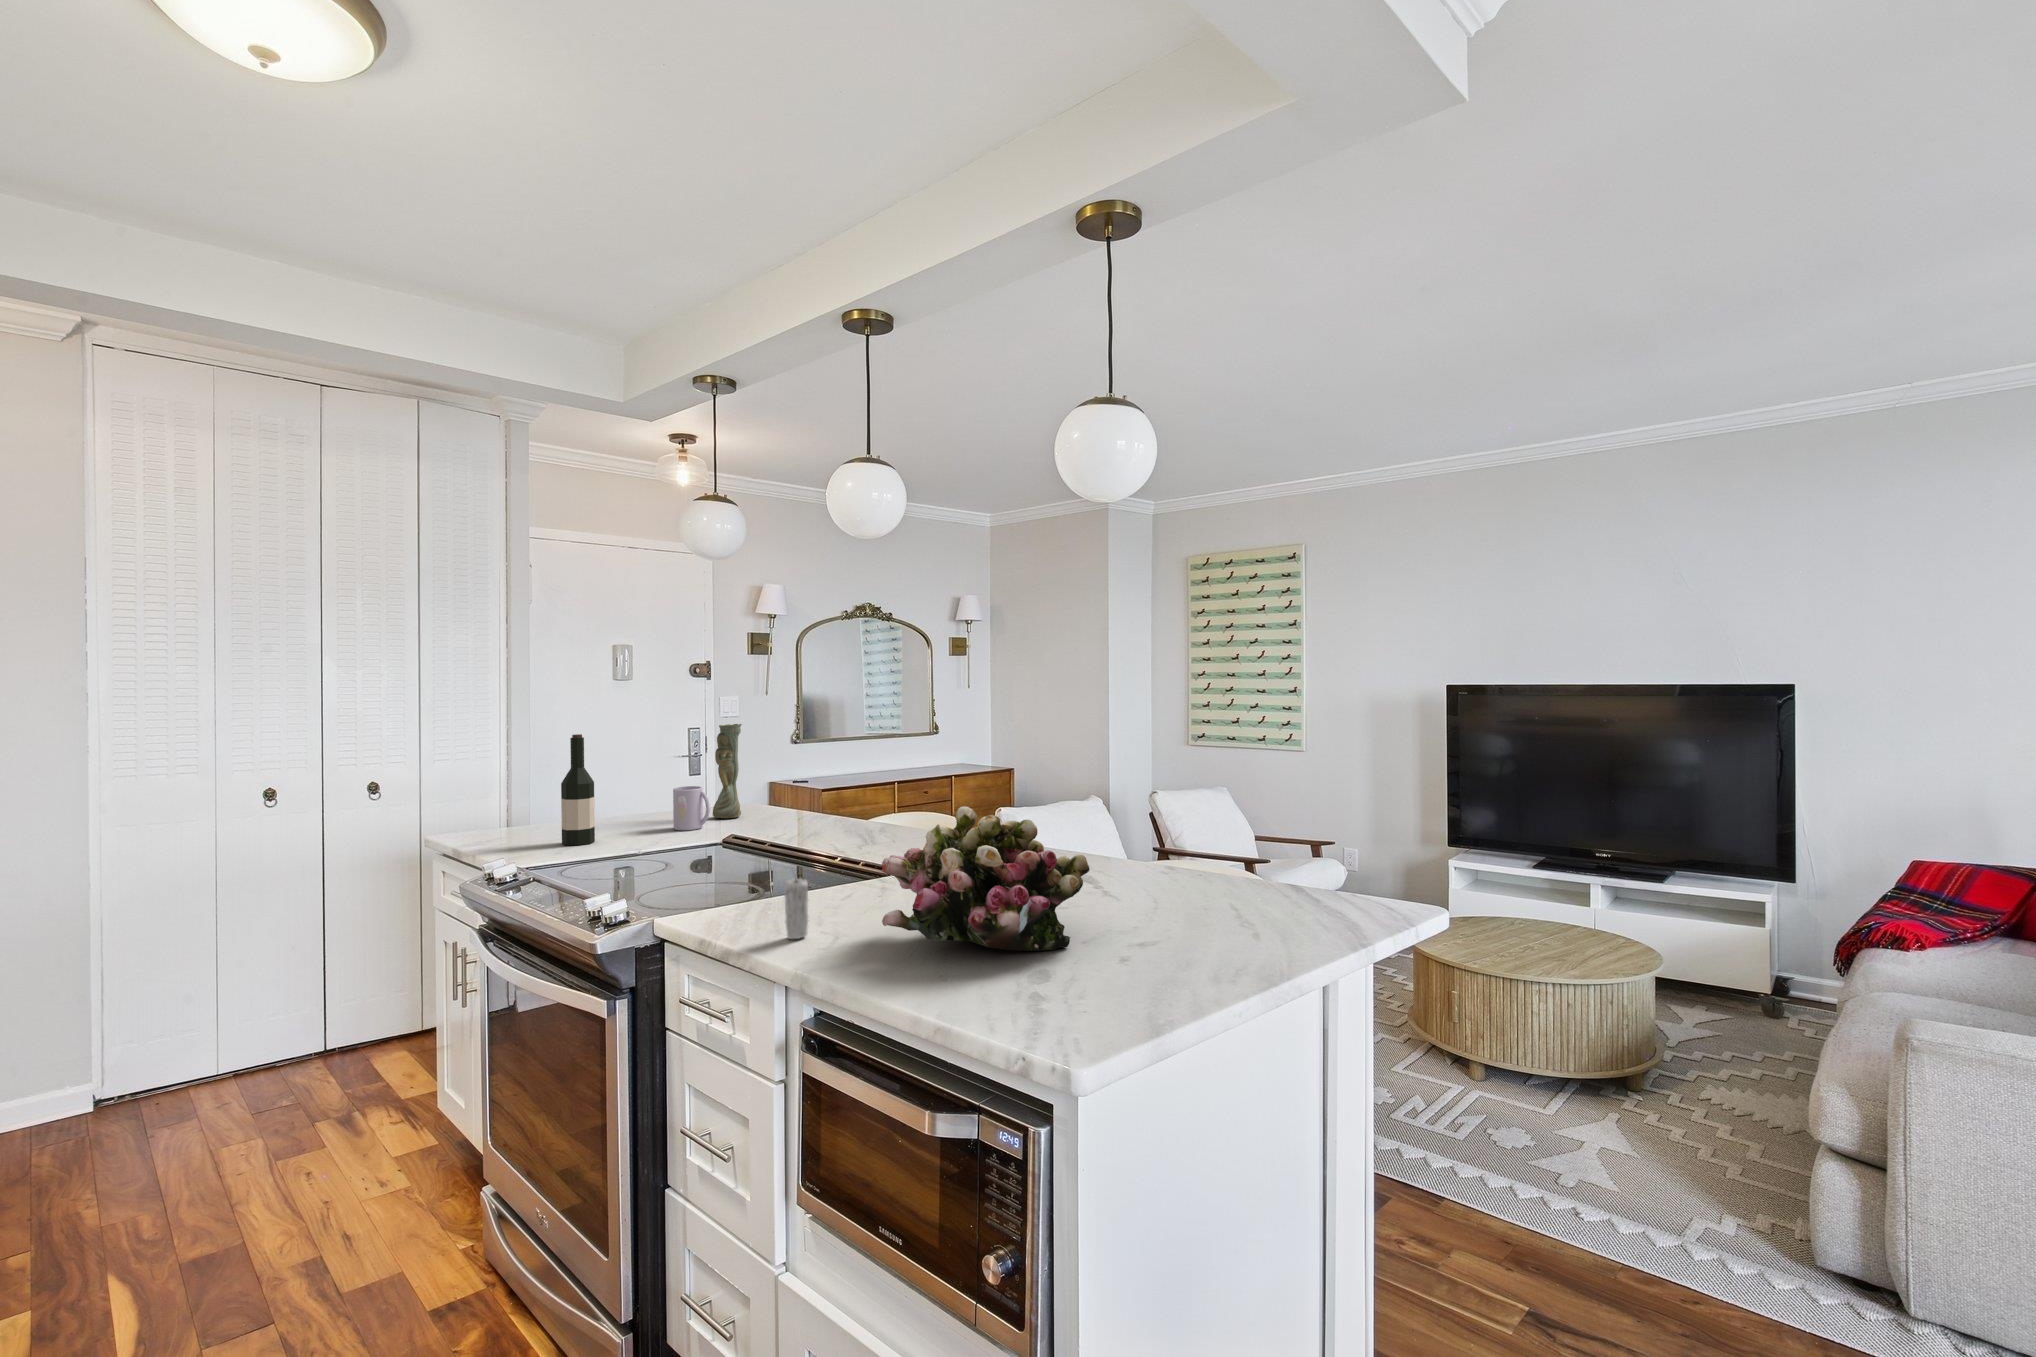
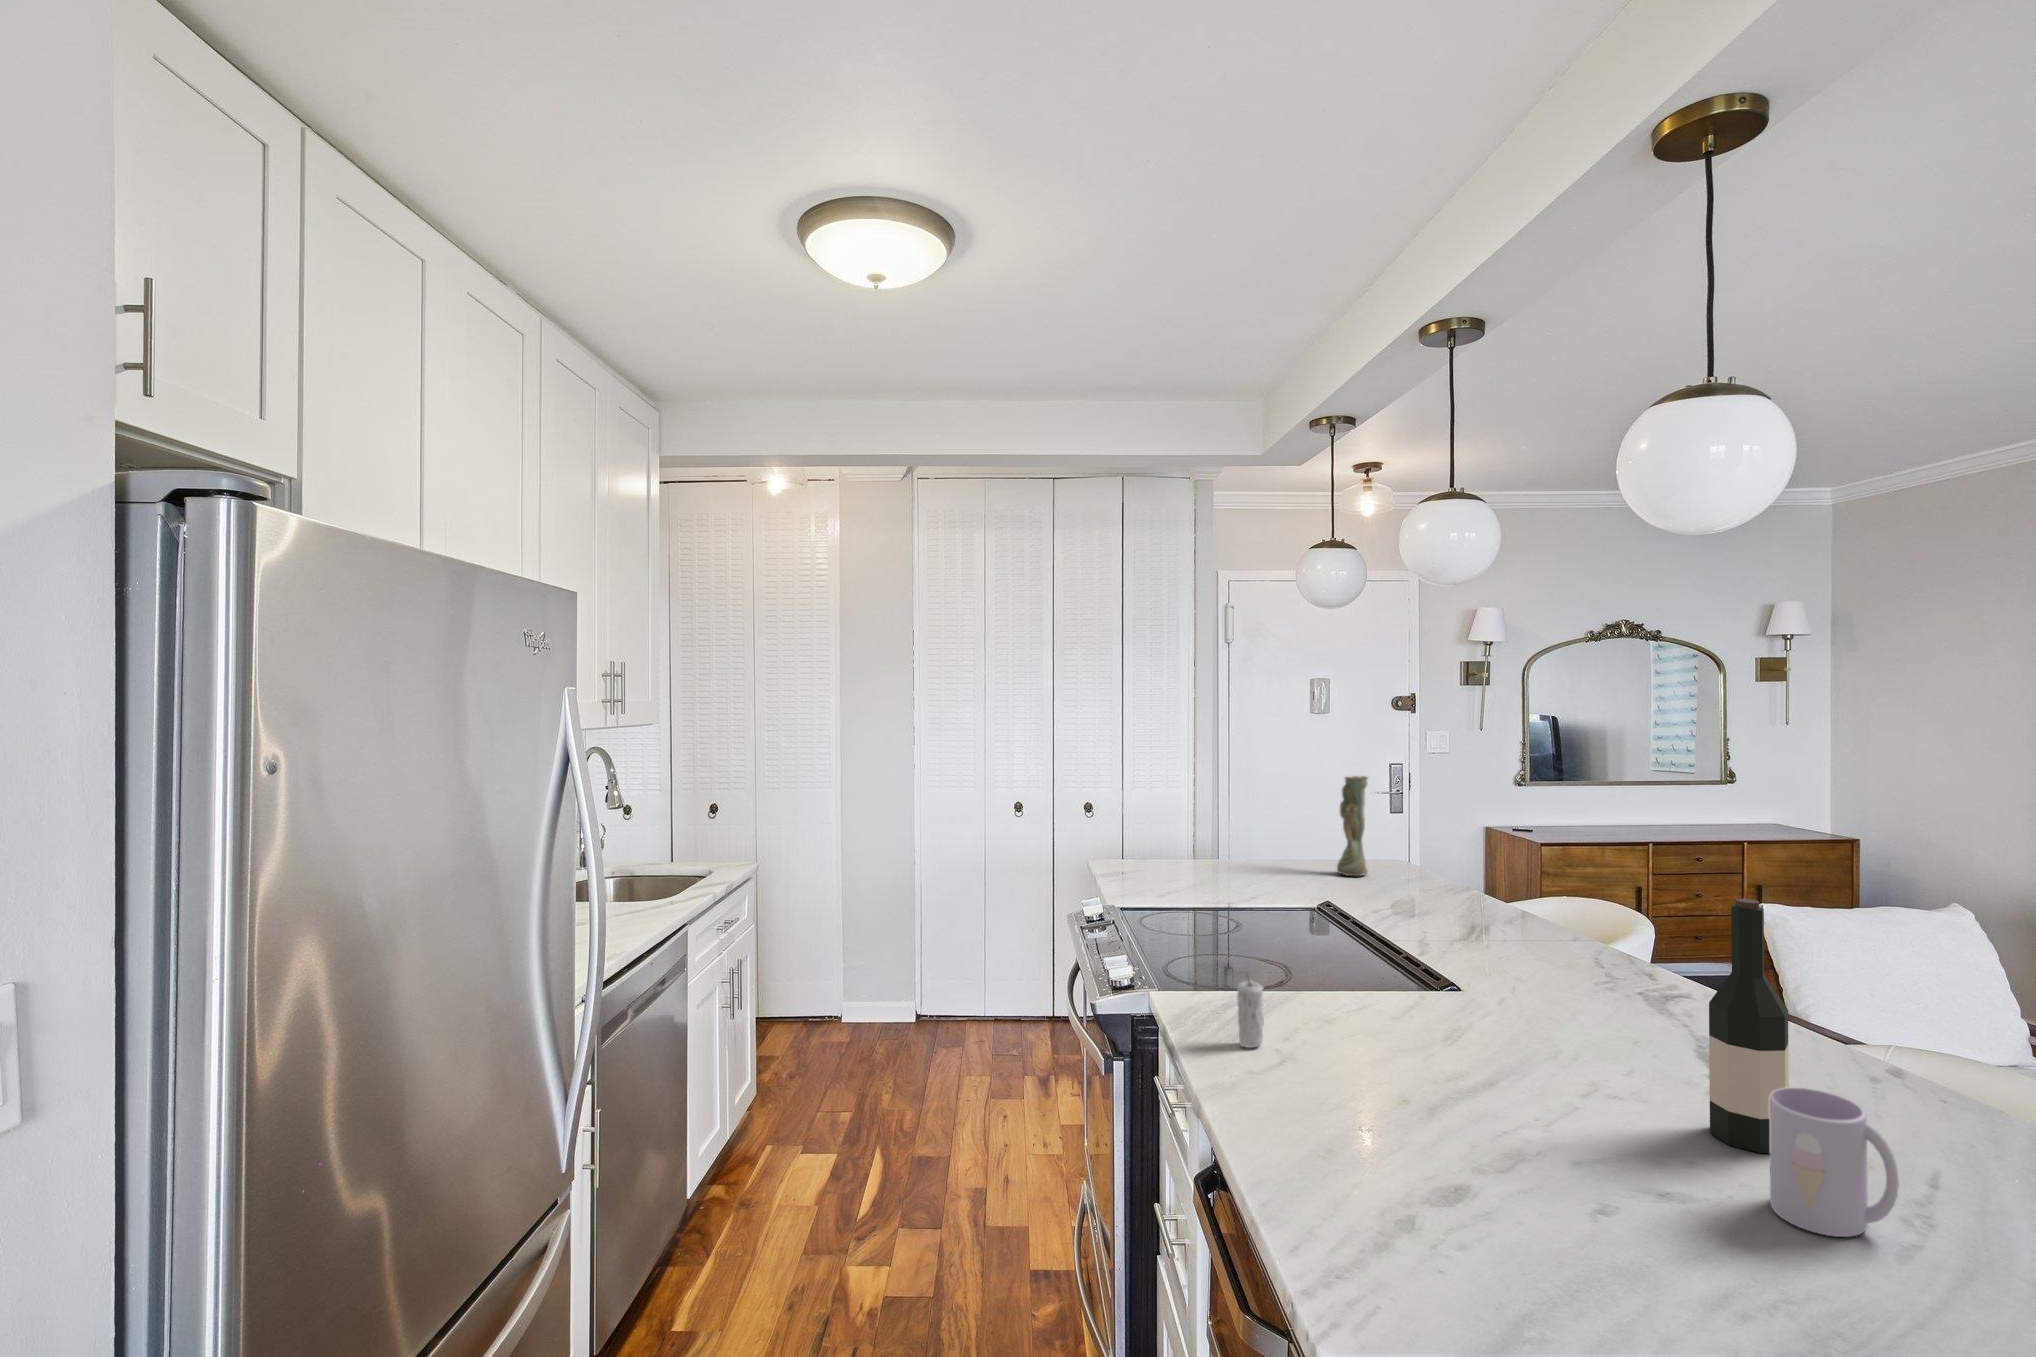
wine bottle: present [561,734,595,845] -> present [1709,899,1789,1153]
mug: present [673,786,710,830] -> present [1769,1088,1899,1237]
flower arrangement: present [882,807,1090,951] -> none [1296,937,1603,1160]

